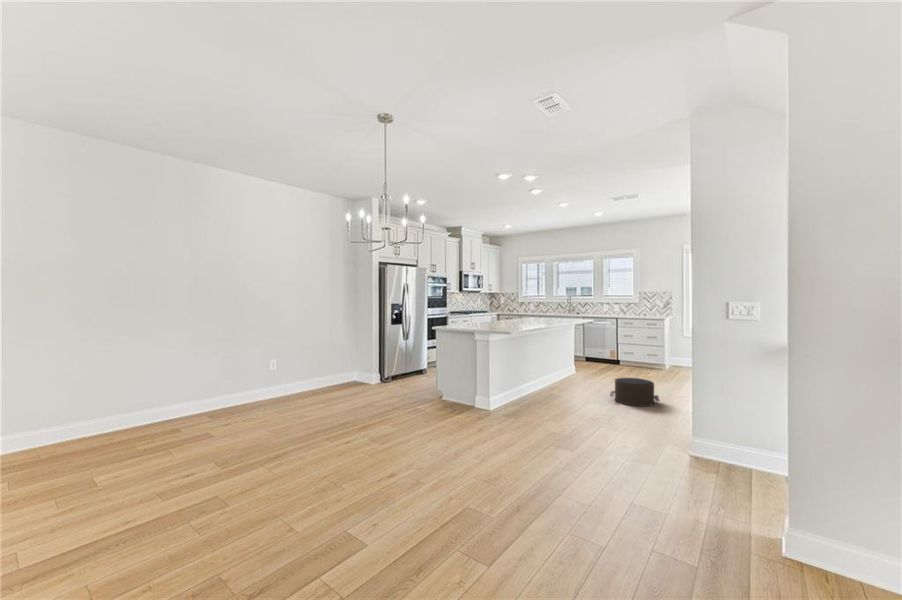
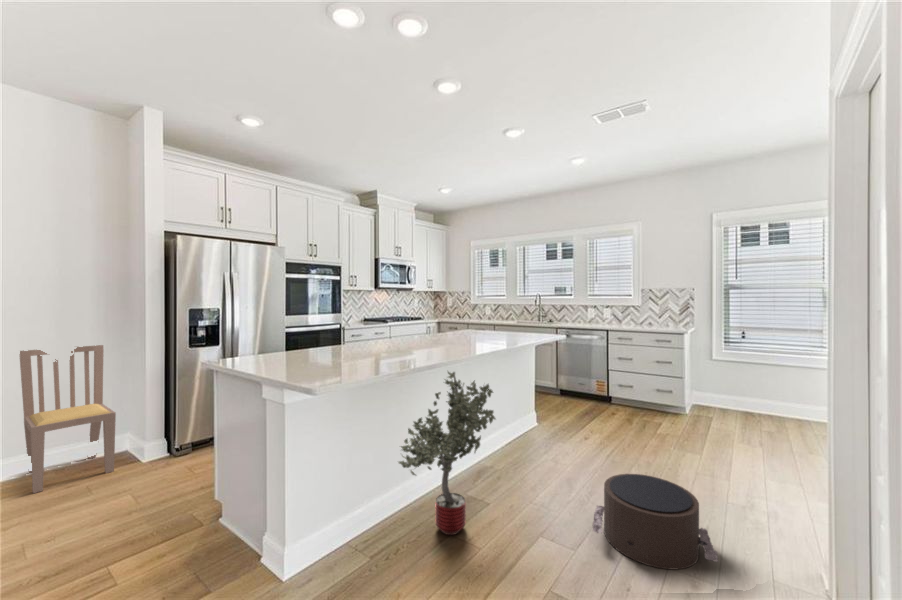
dining chair: none [319,324,365,392] -> present [19,345,116,493]
potted tree: none [525,331,566,401] -> present [399,372,496,535]

